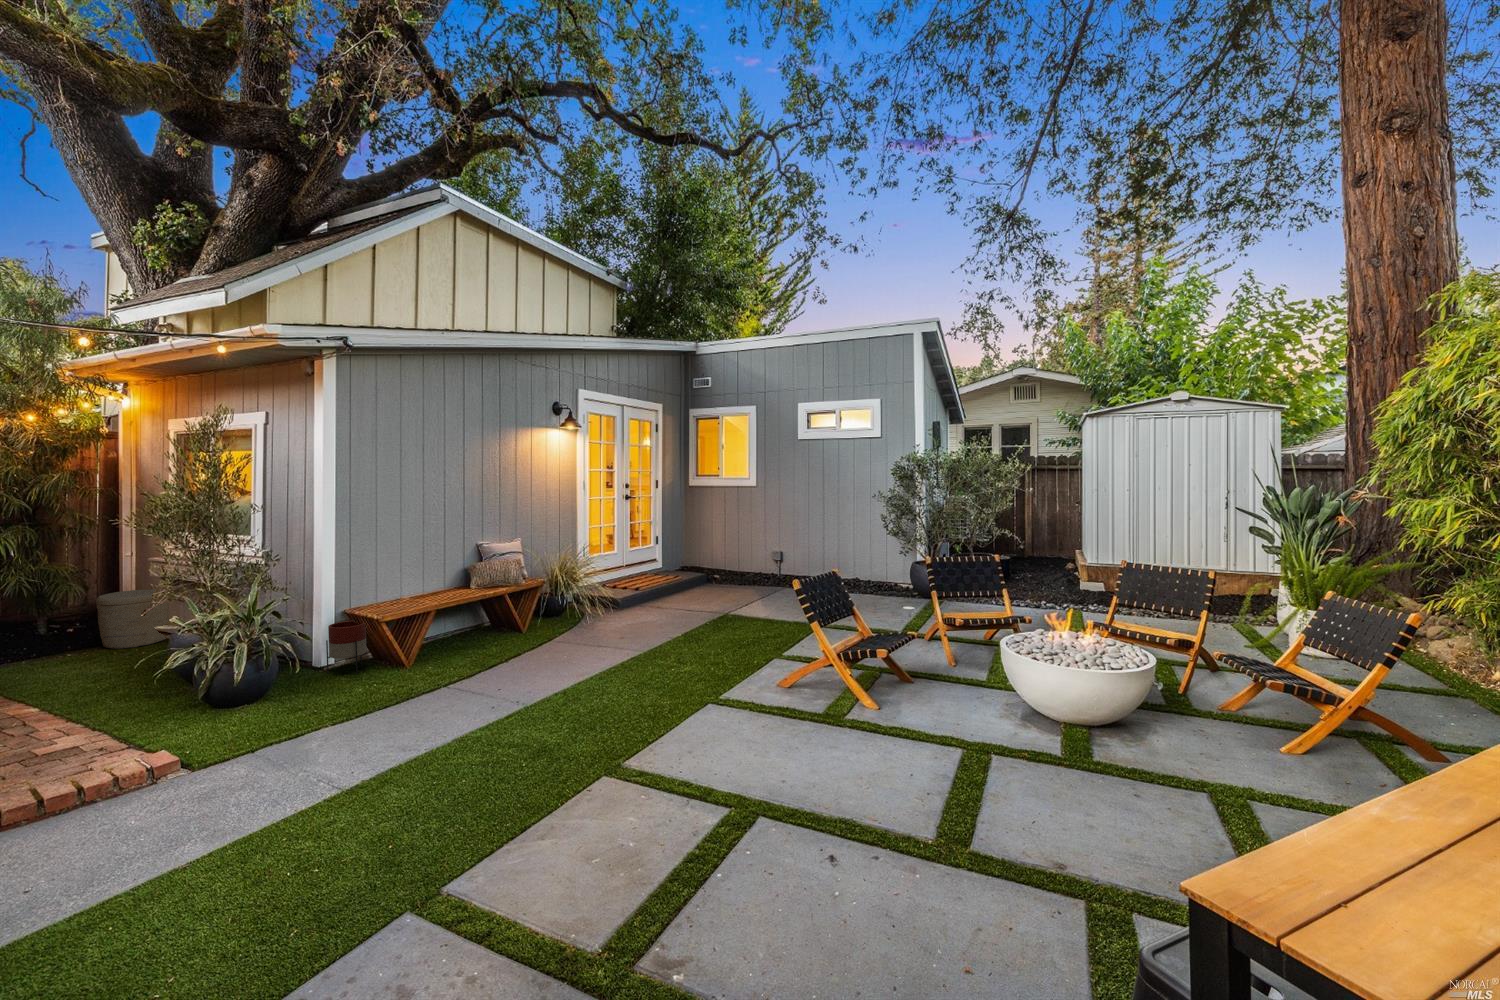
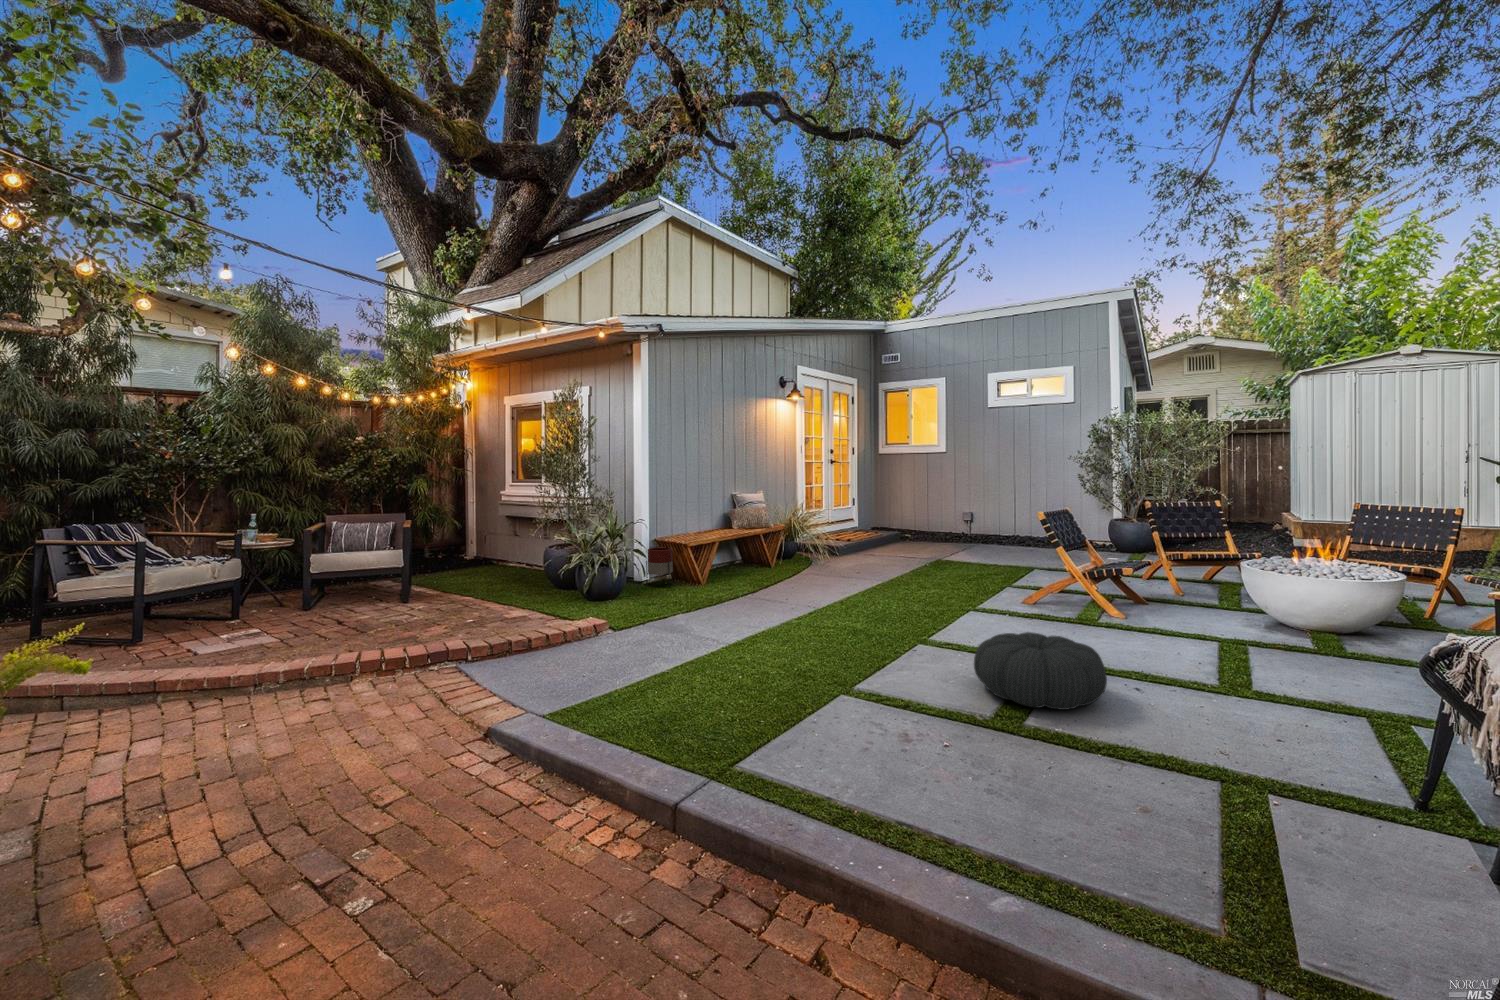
woven basket: present [96,589,169,649] -> none [461,528,504,570]
pouf: none [597,786,767,932] -> present [974,632,1107,710]

